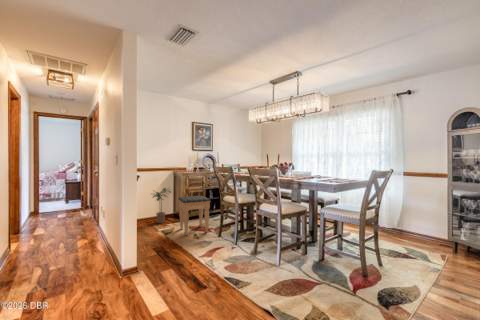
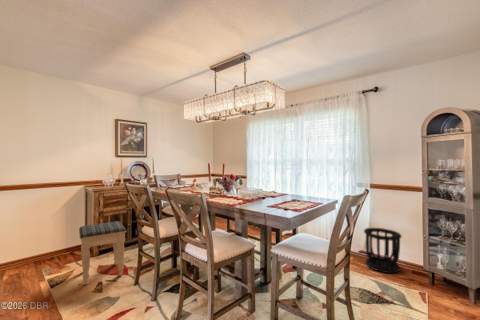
potted plant: present [153,188,171,223] -> none [39,209,80,263]
wastebasket: none [396,208,429,243] -> present [364,228,401,273]

